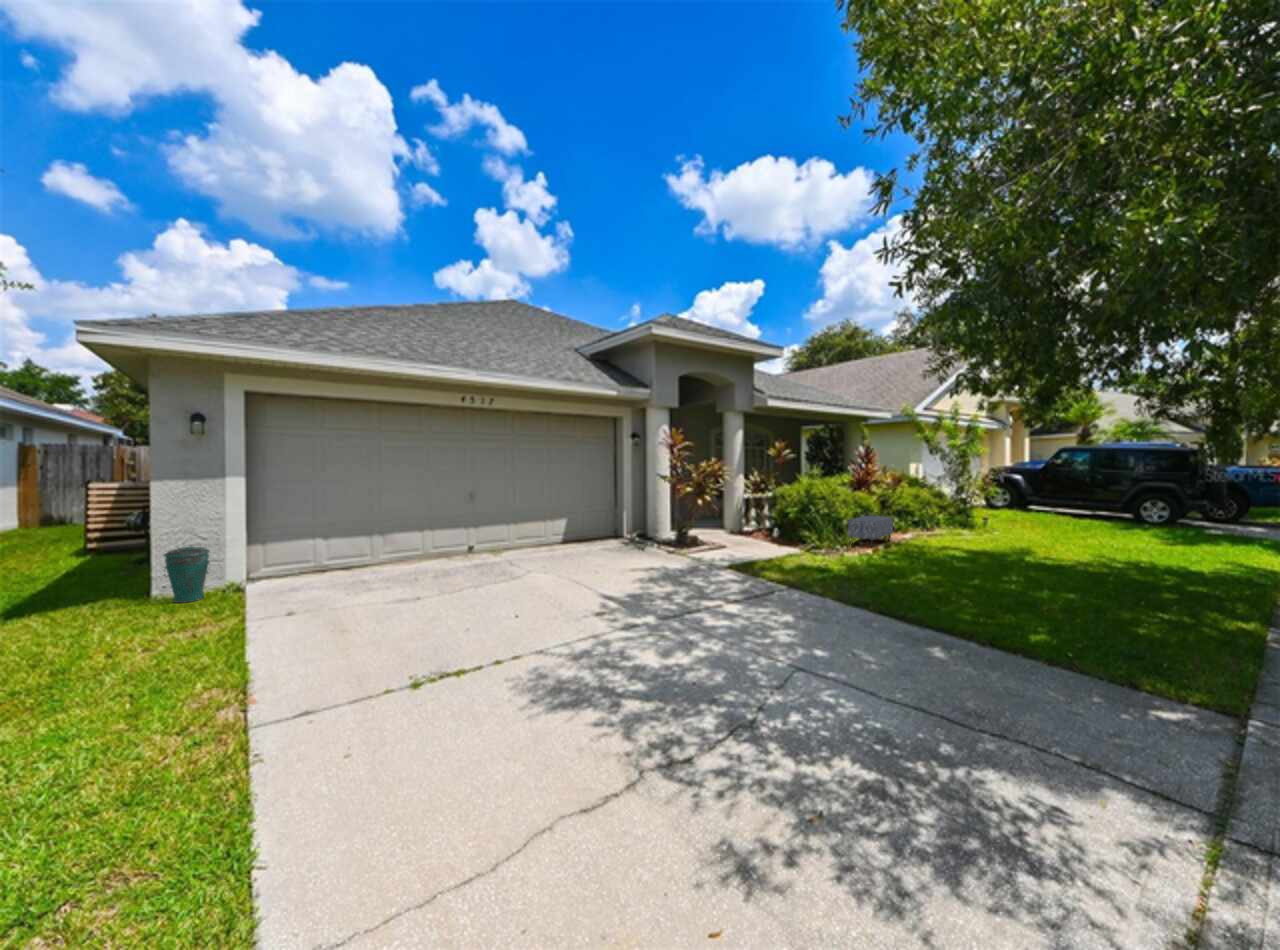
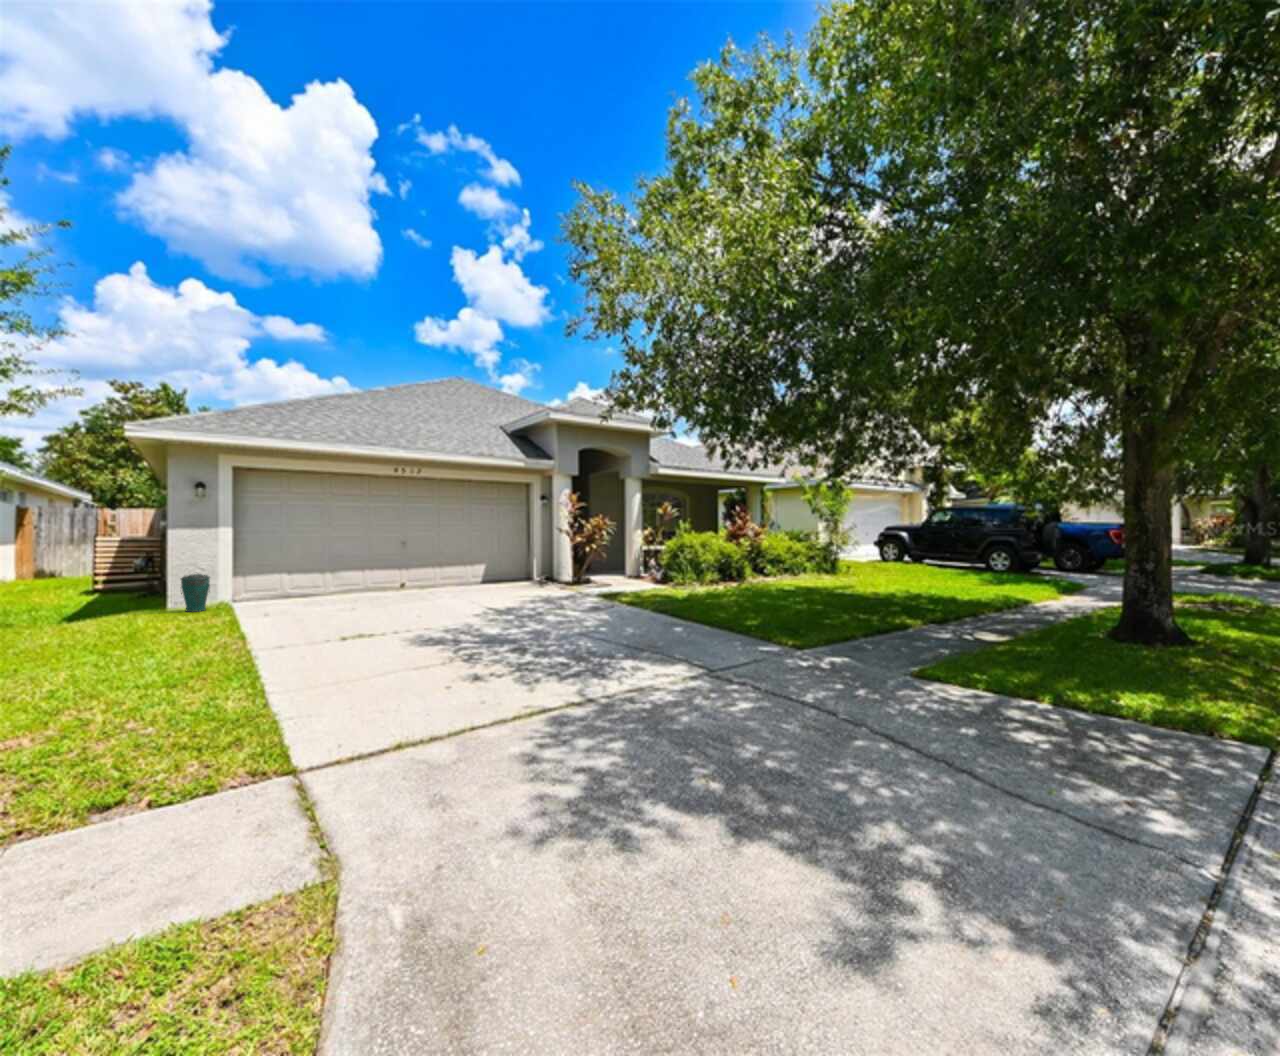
bench: present [848,516,893,547] -> none [712,562,752,586]

